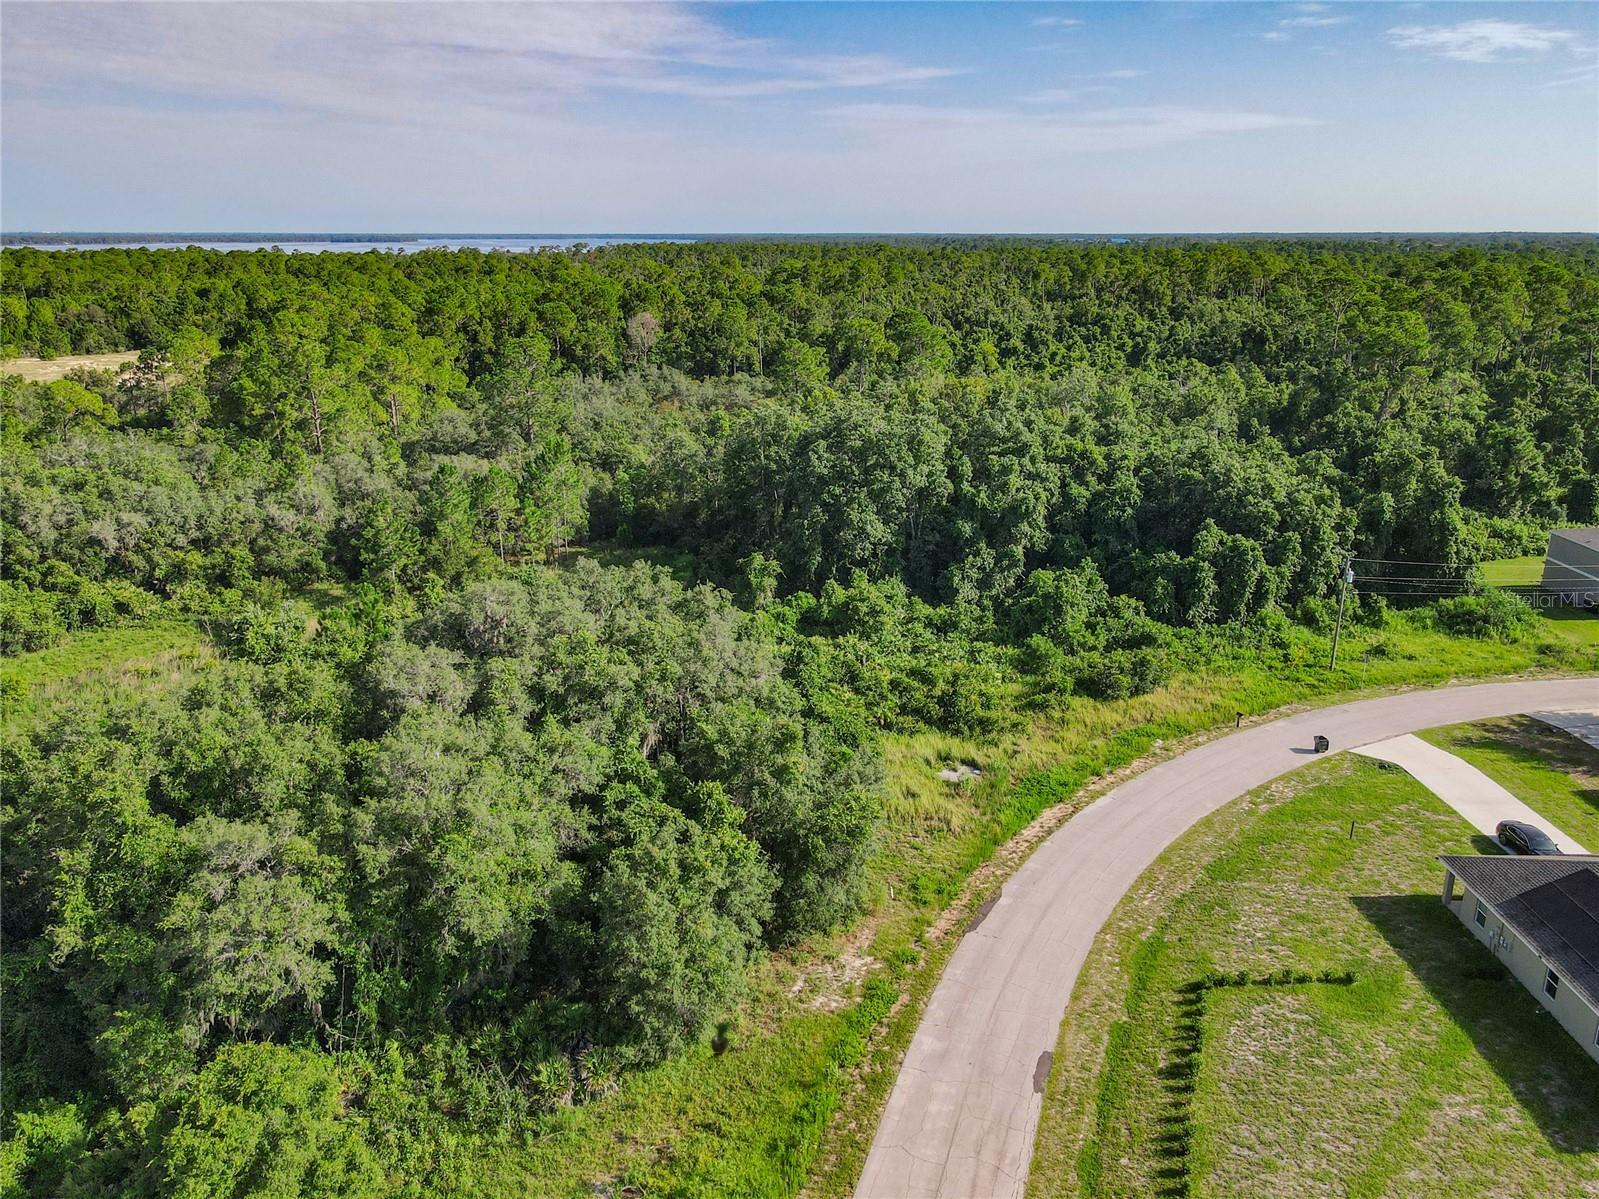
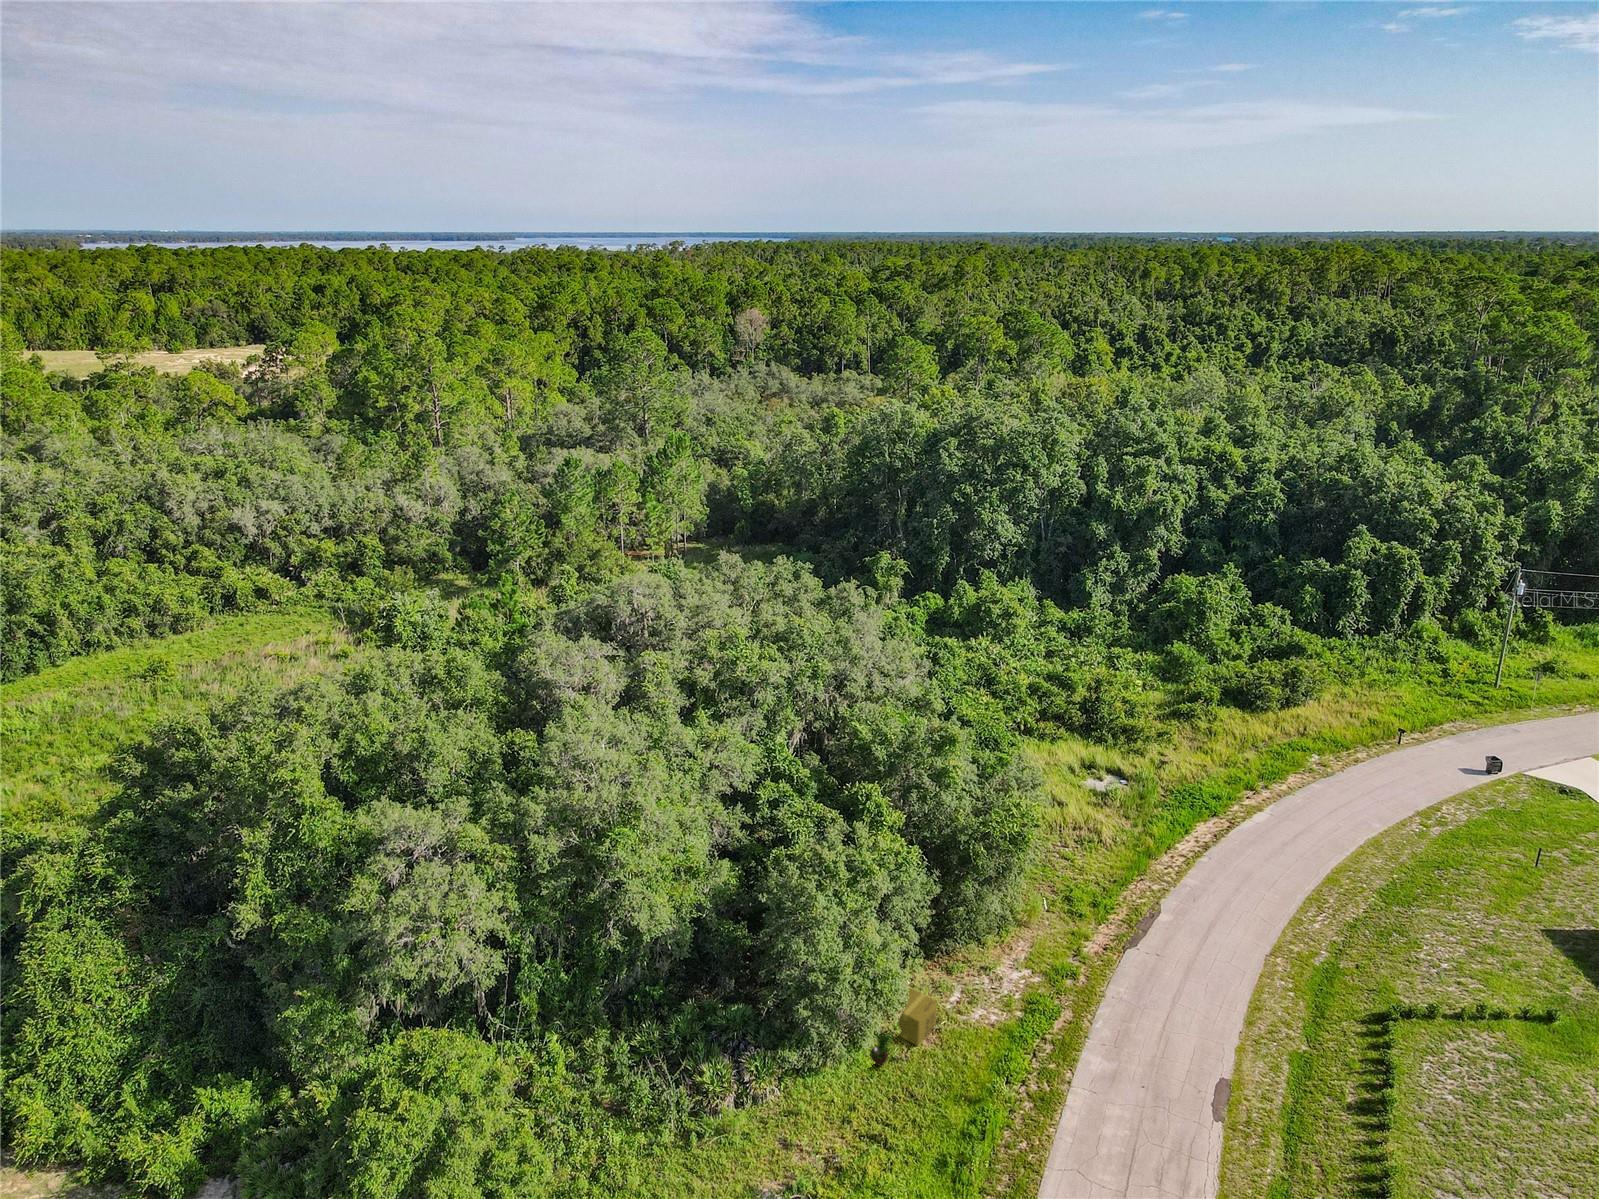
cardboard box: none [734,977,778,1033] -> present [898,988,937,1046]

